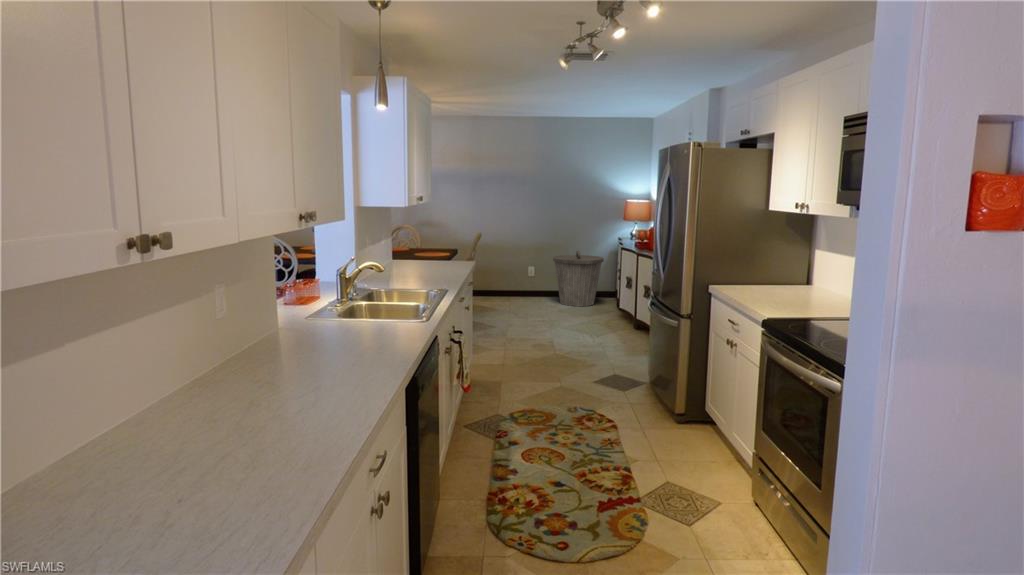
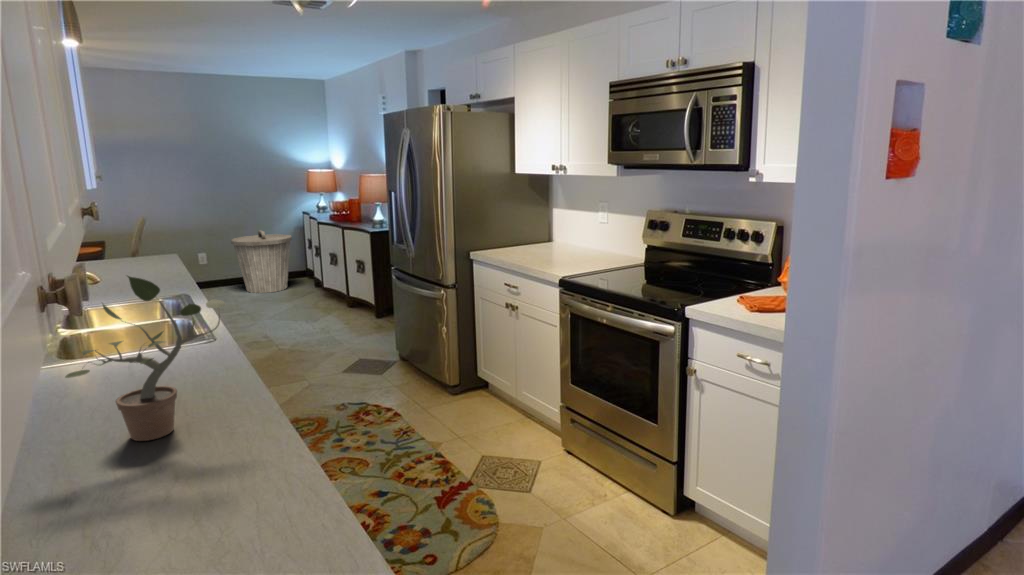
potted plant: none [290,260,393,370] -> present [65,276,226,441]

